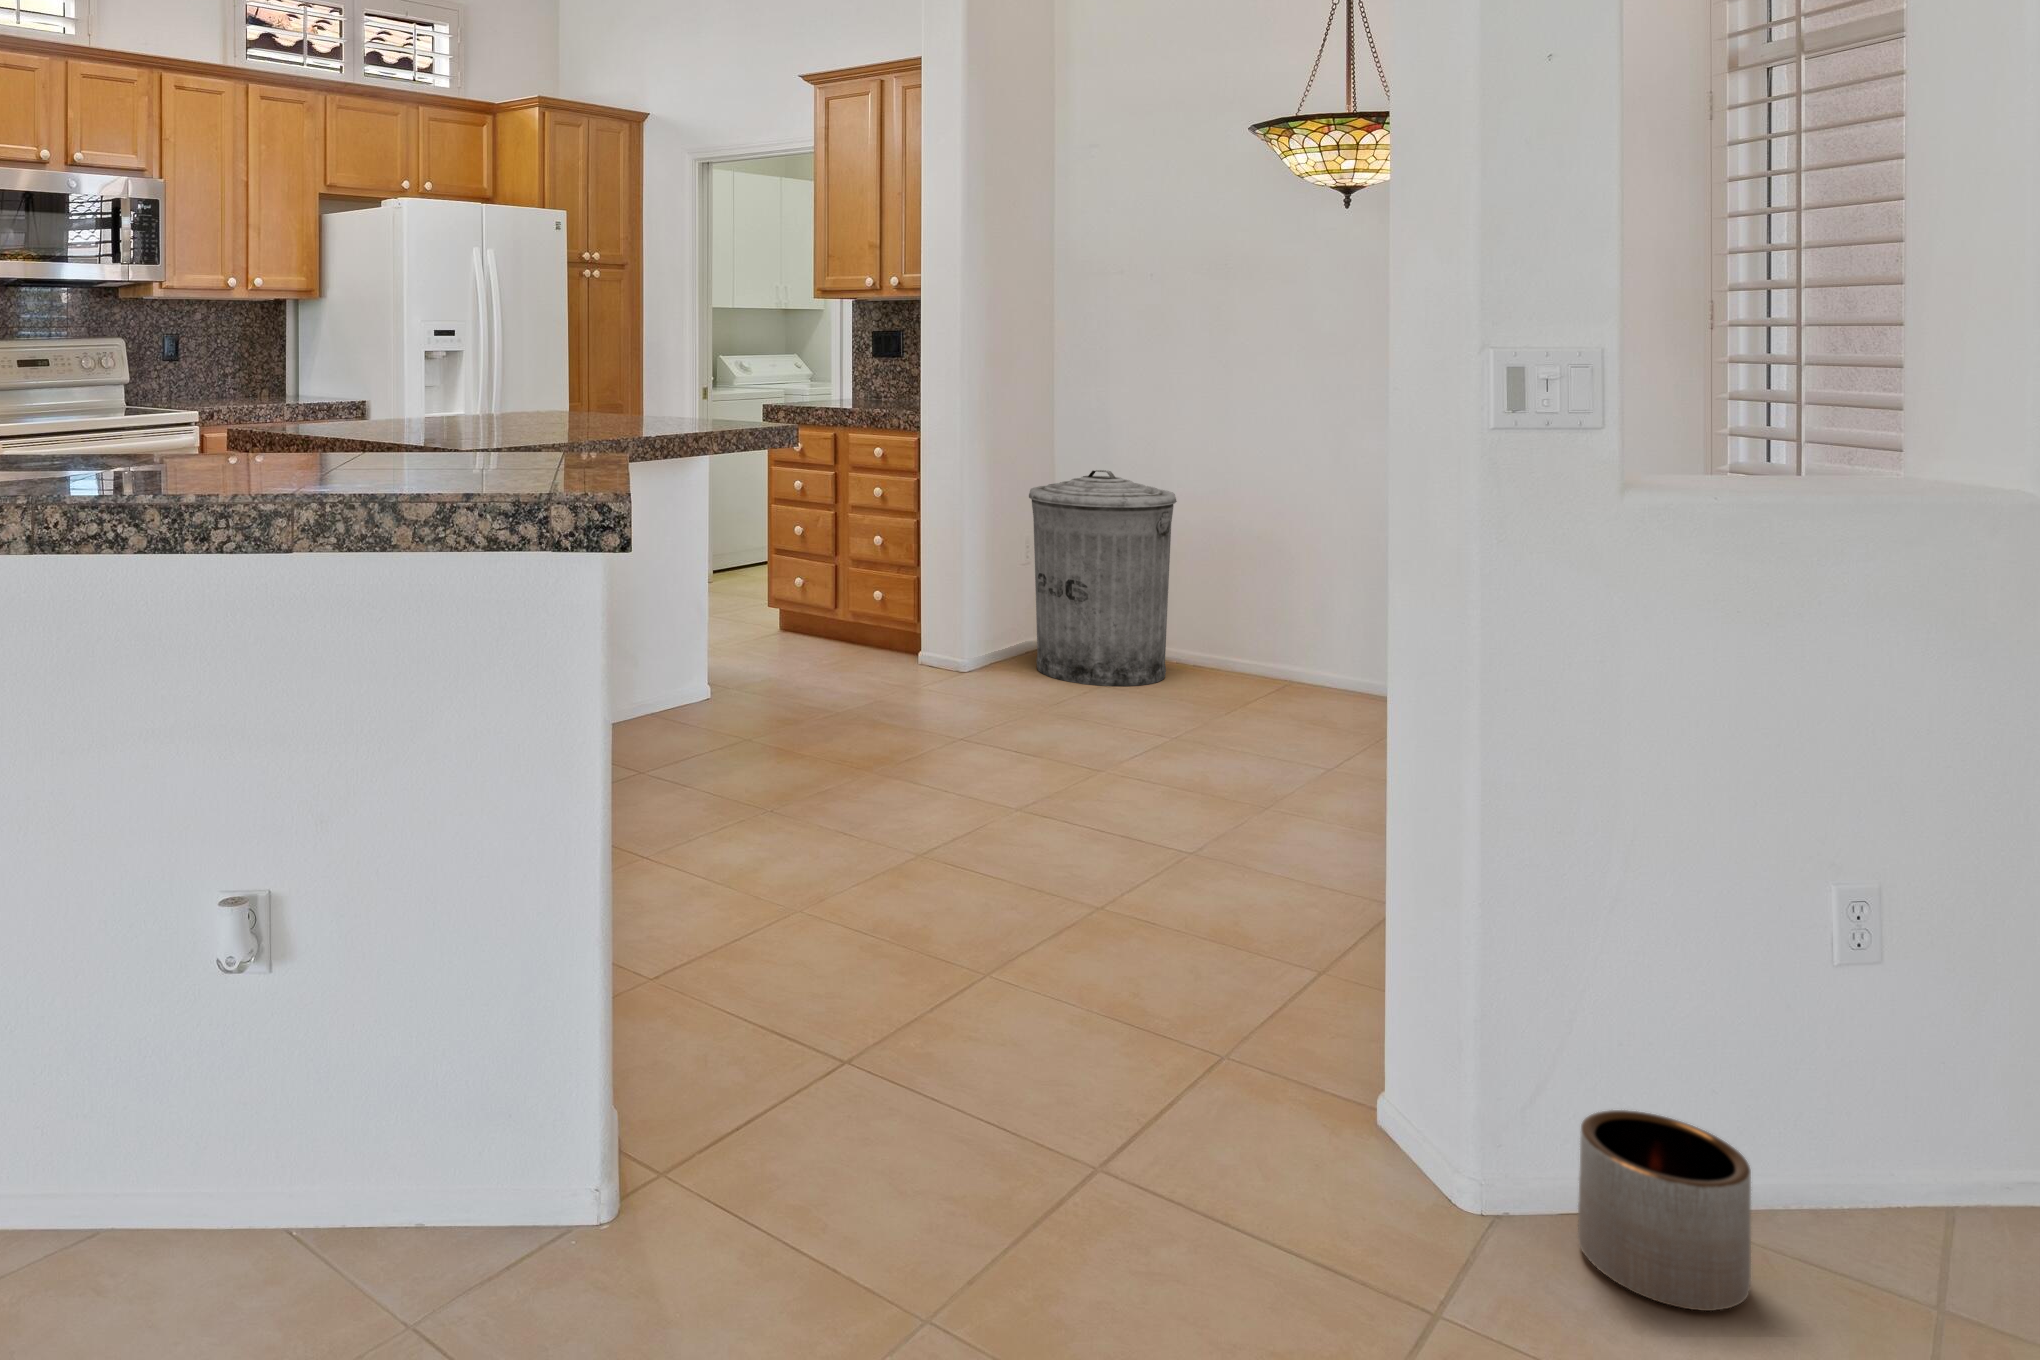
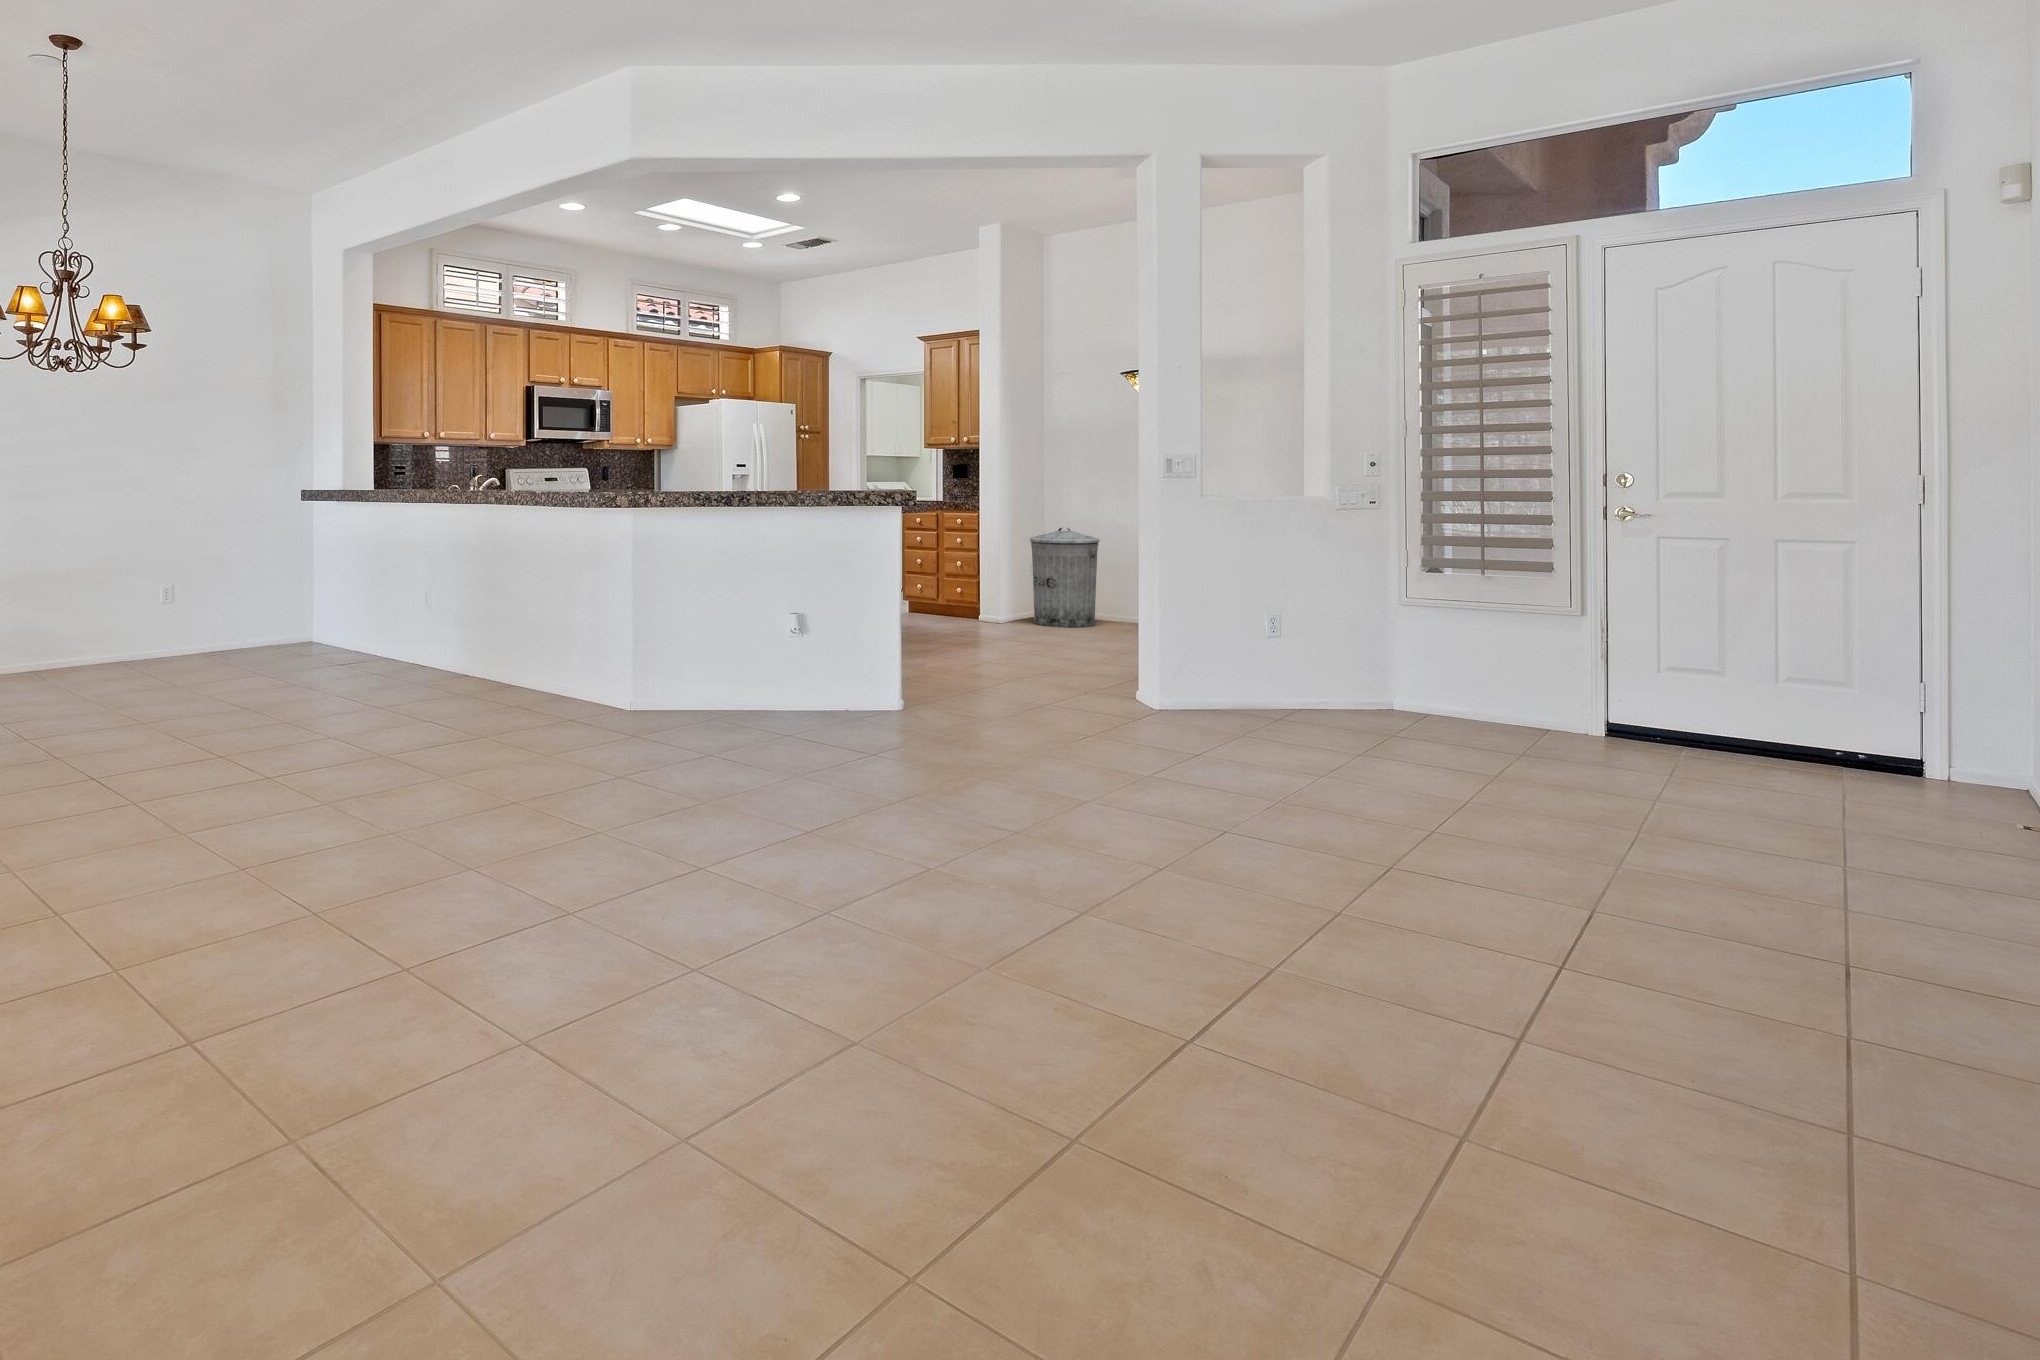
planter: present [1578,1110,1751,1311] -> none [1157,672,1200,714]

